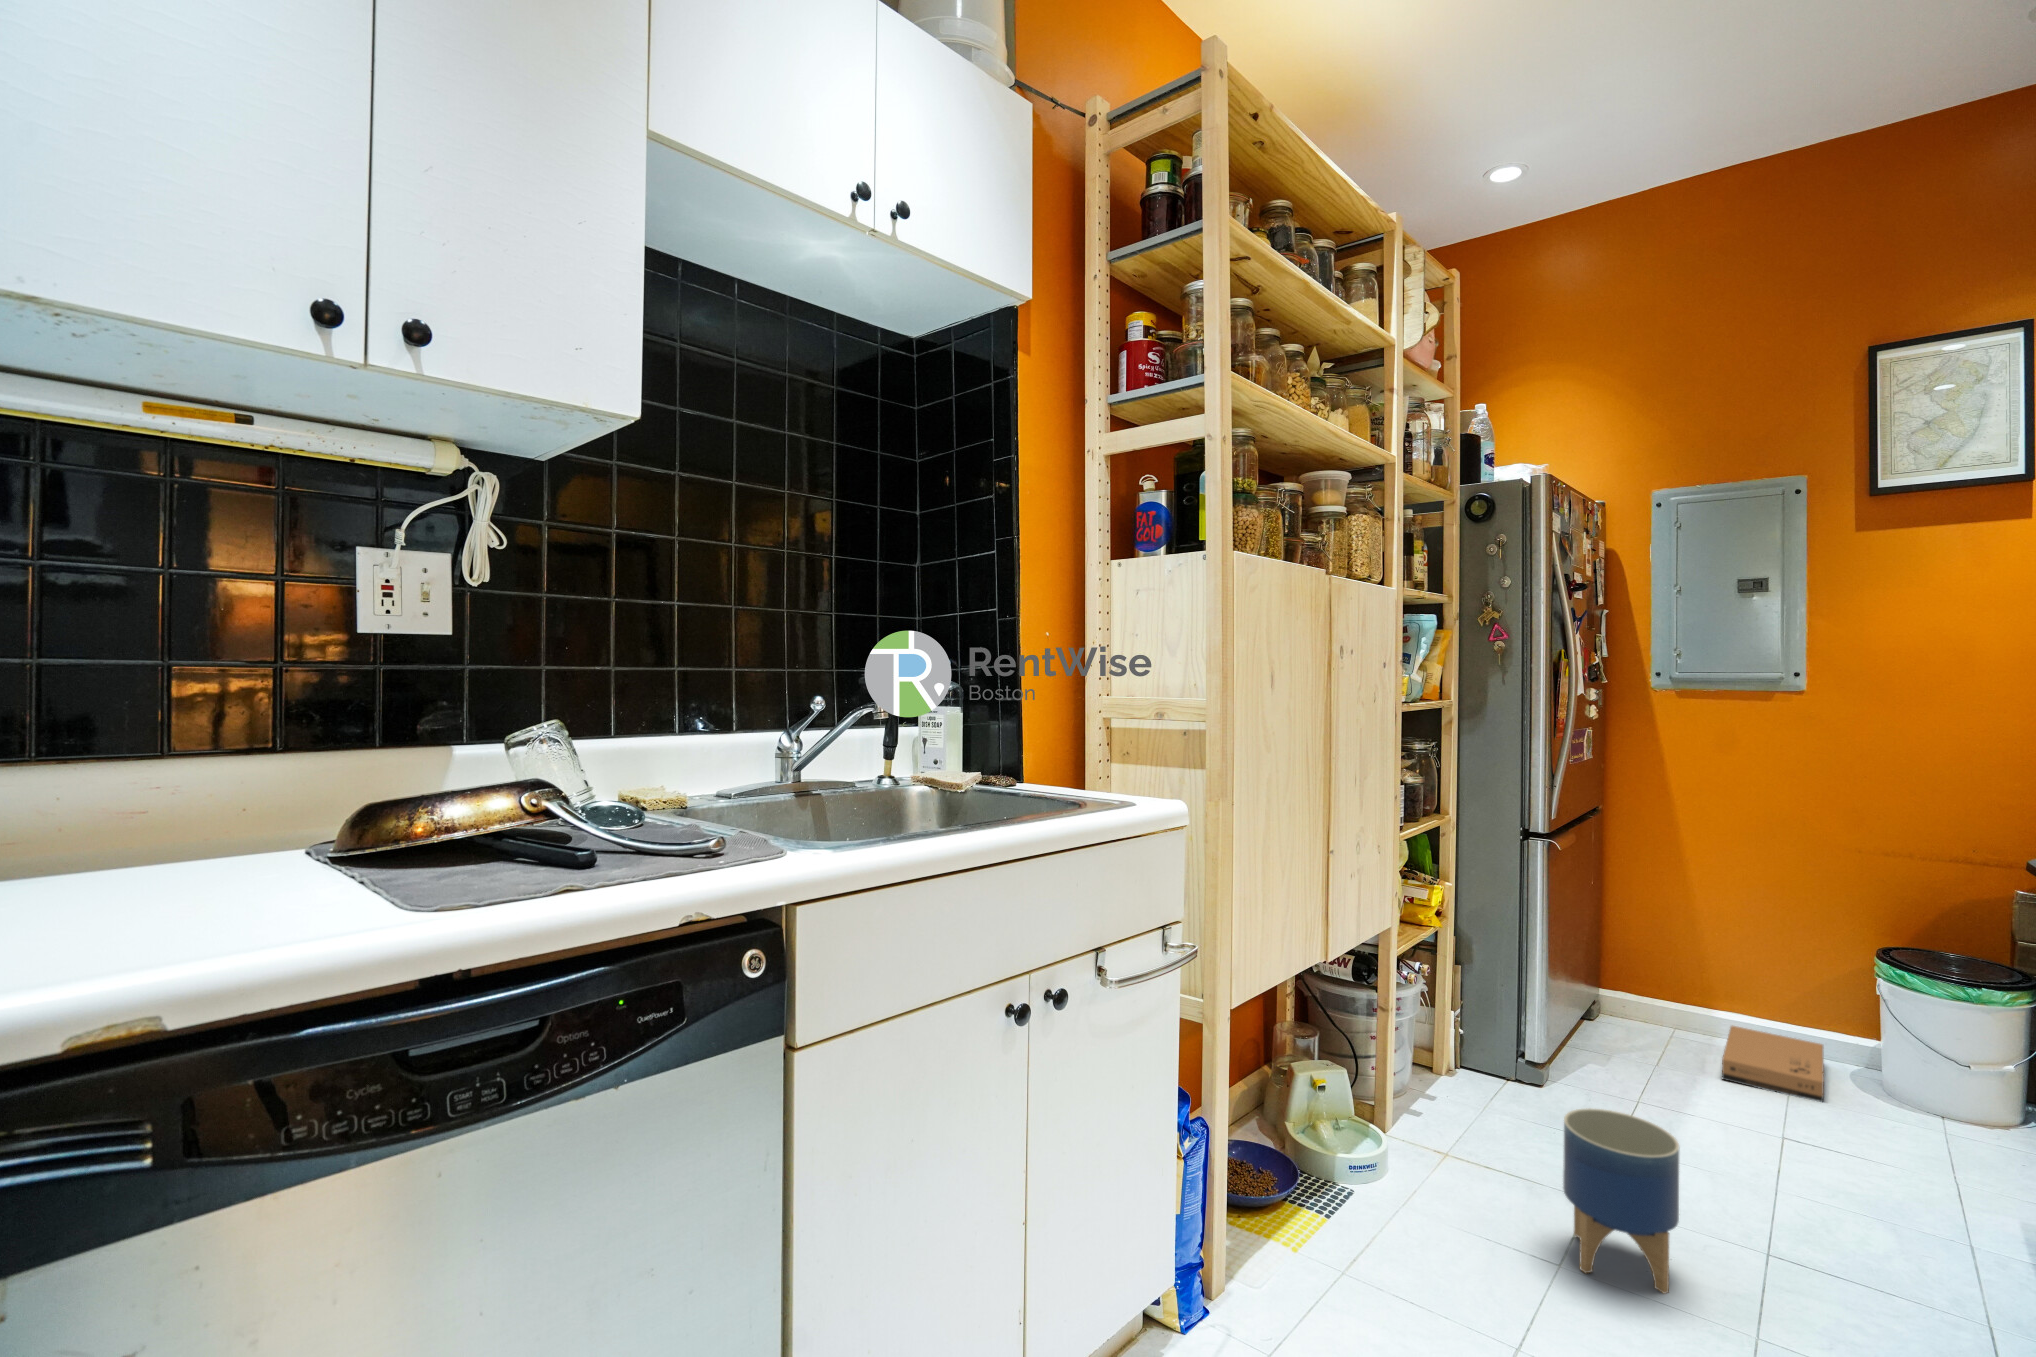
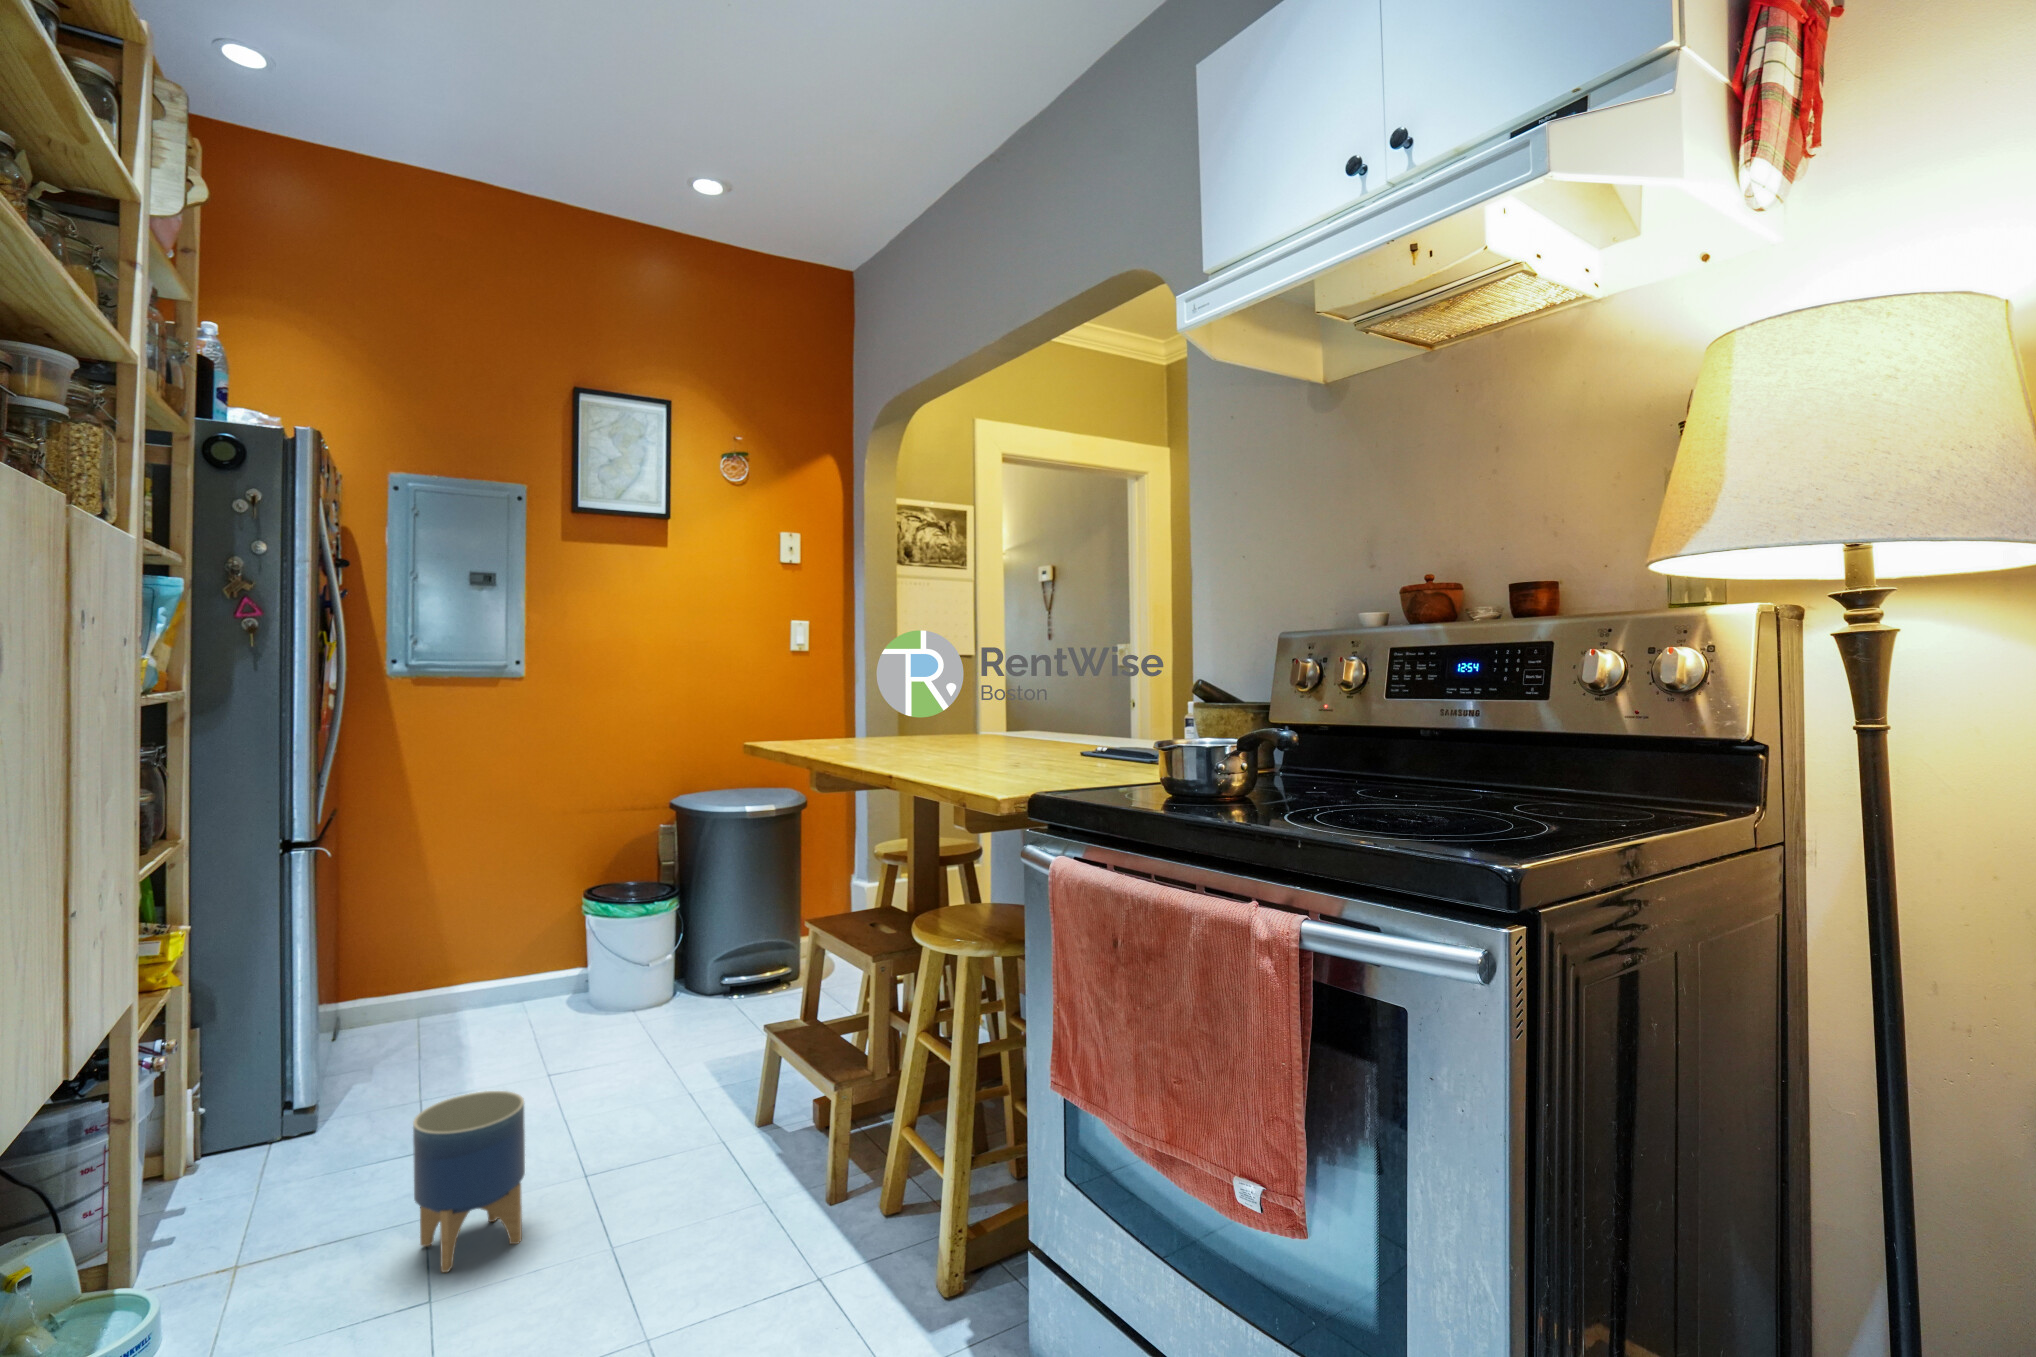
cardboard box: present [1722,1026,1824,1102] -> none [472,987,559,1049]

